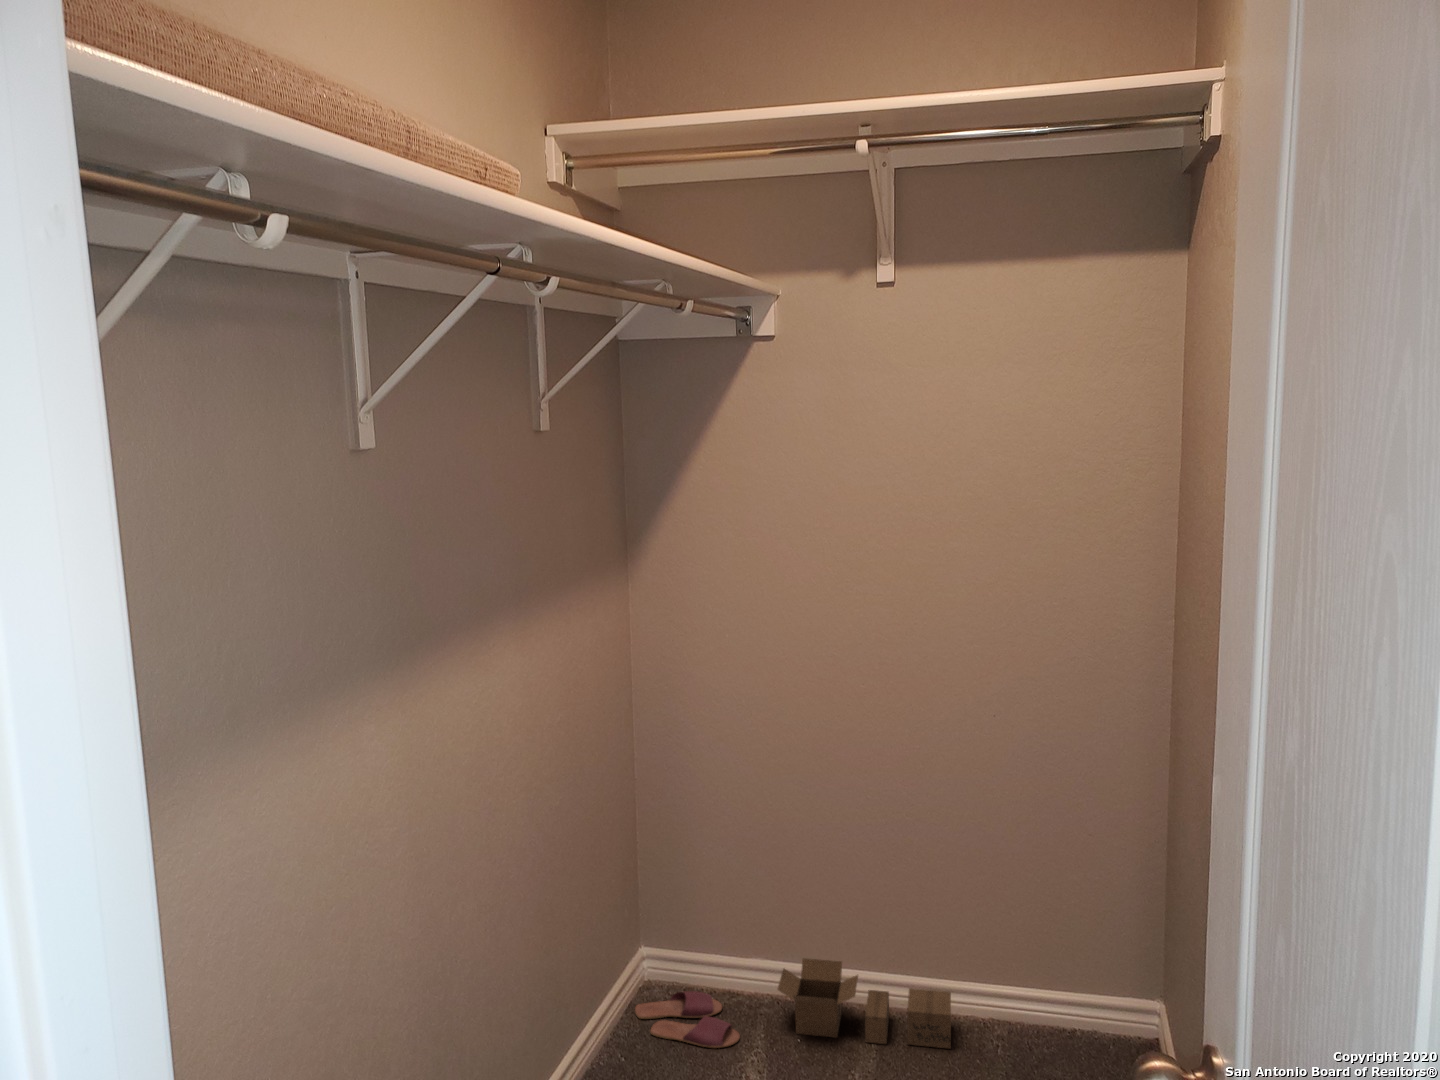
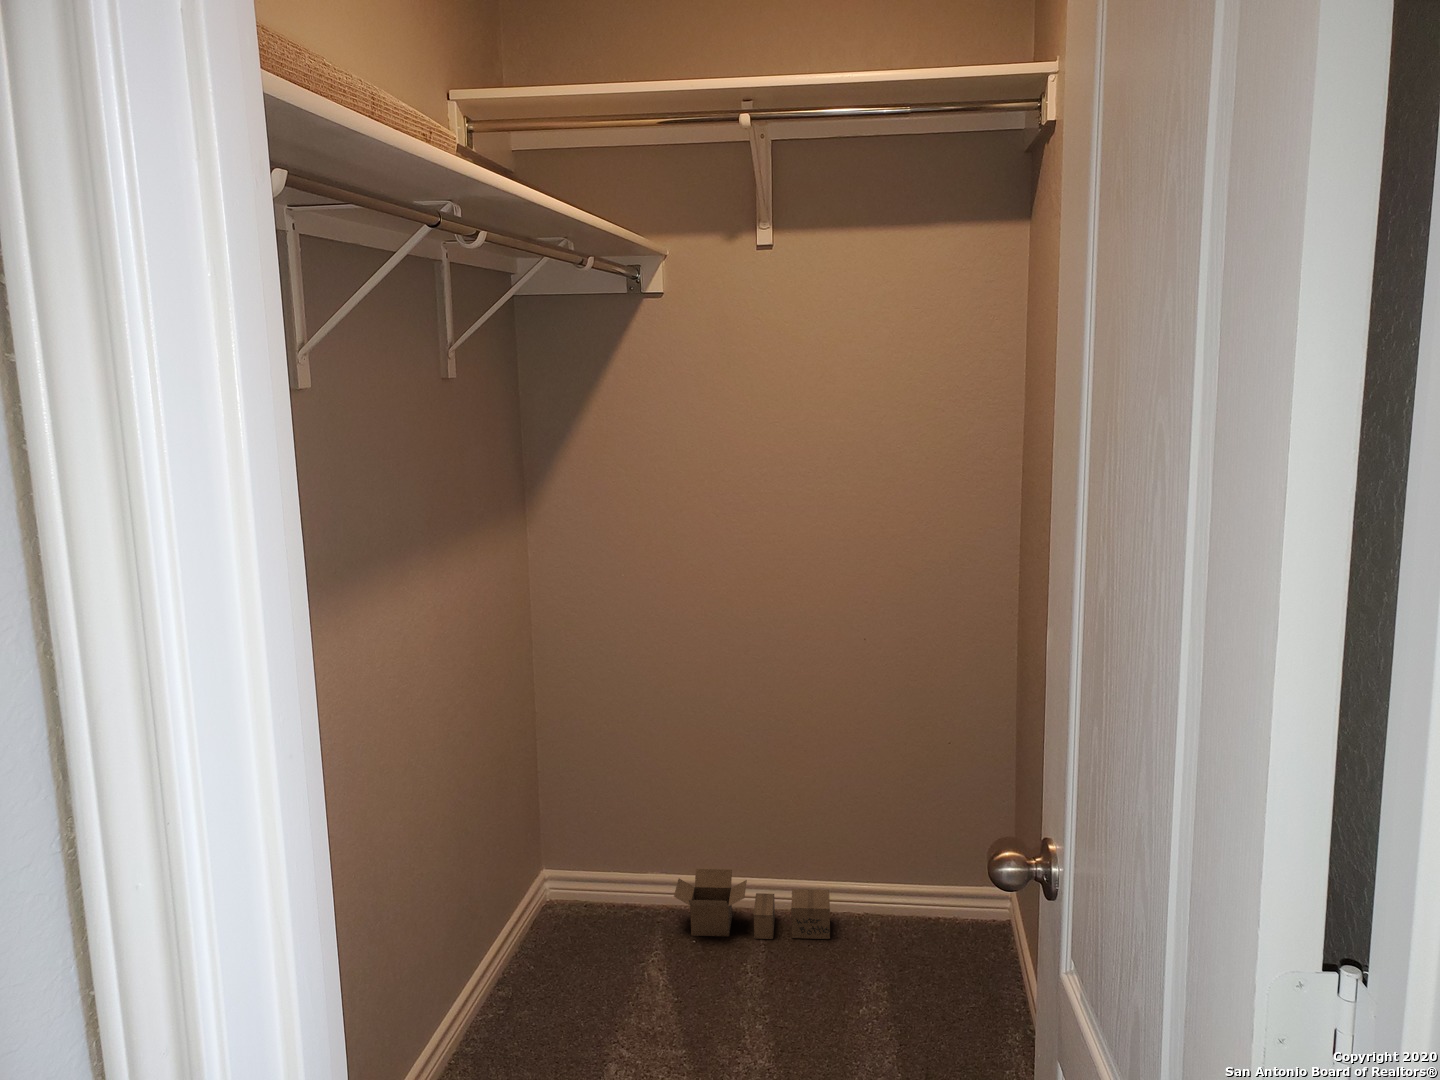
slippers: present [635,991,740,1048] -> none [542,905,640,951]

